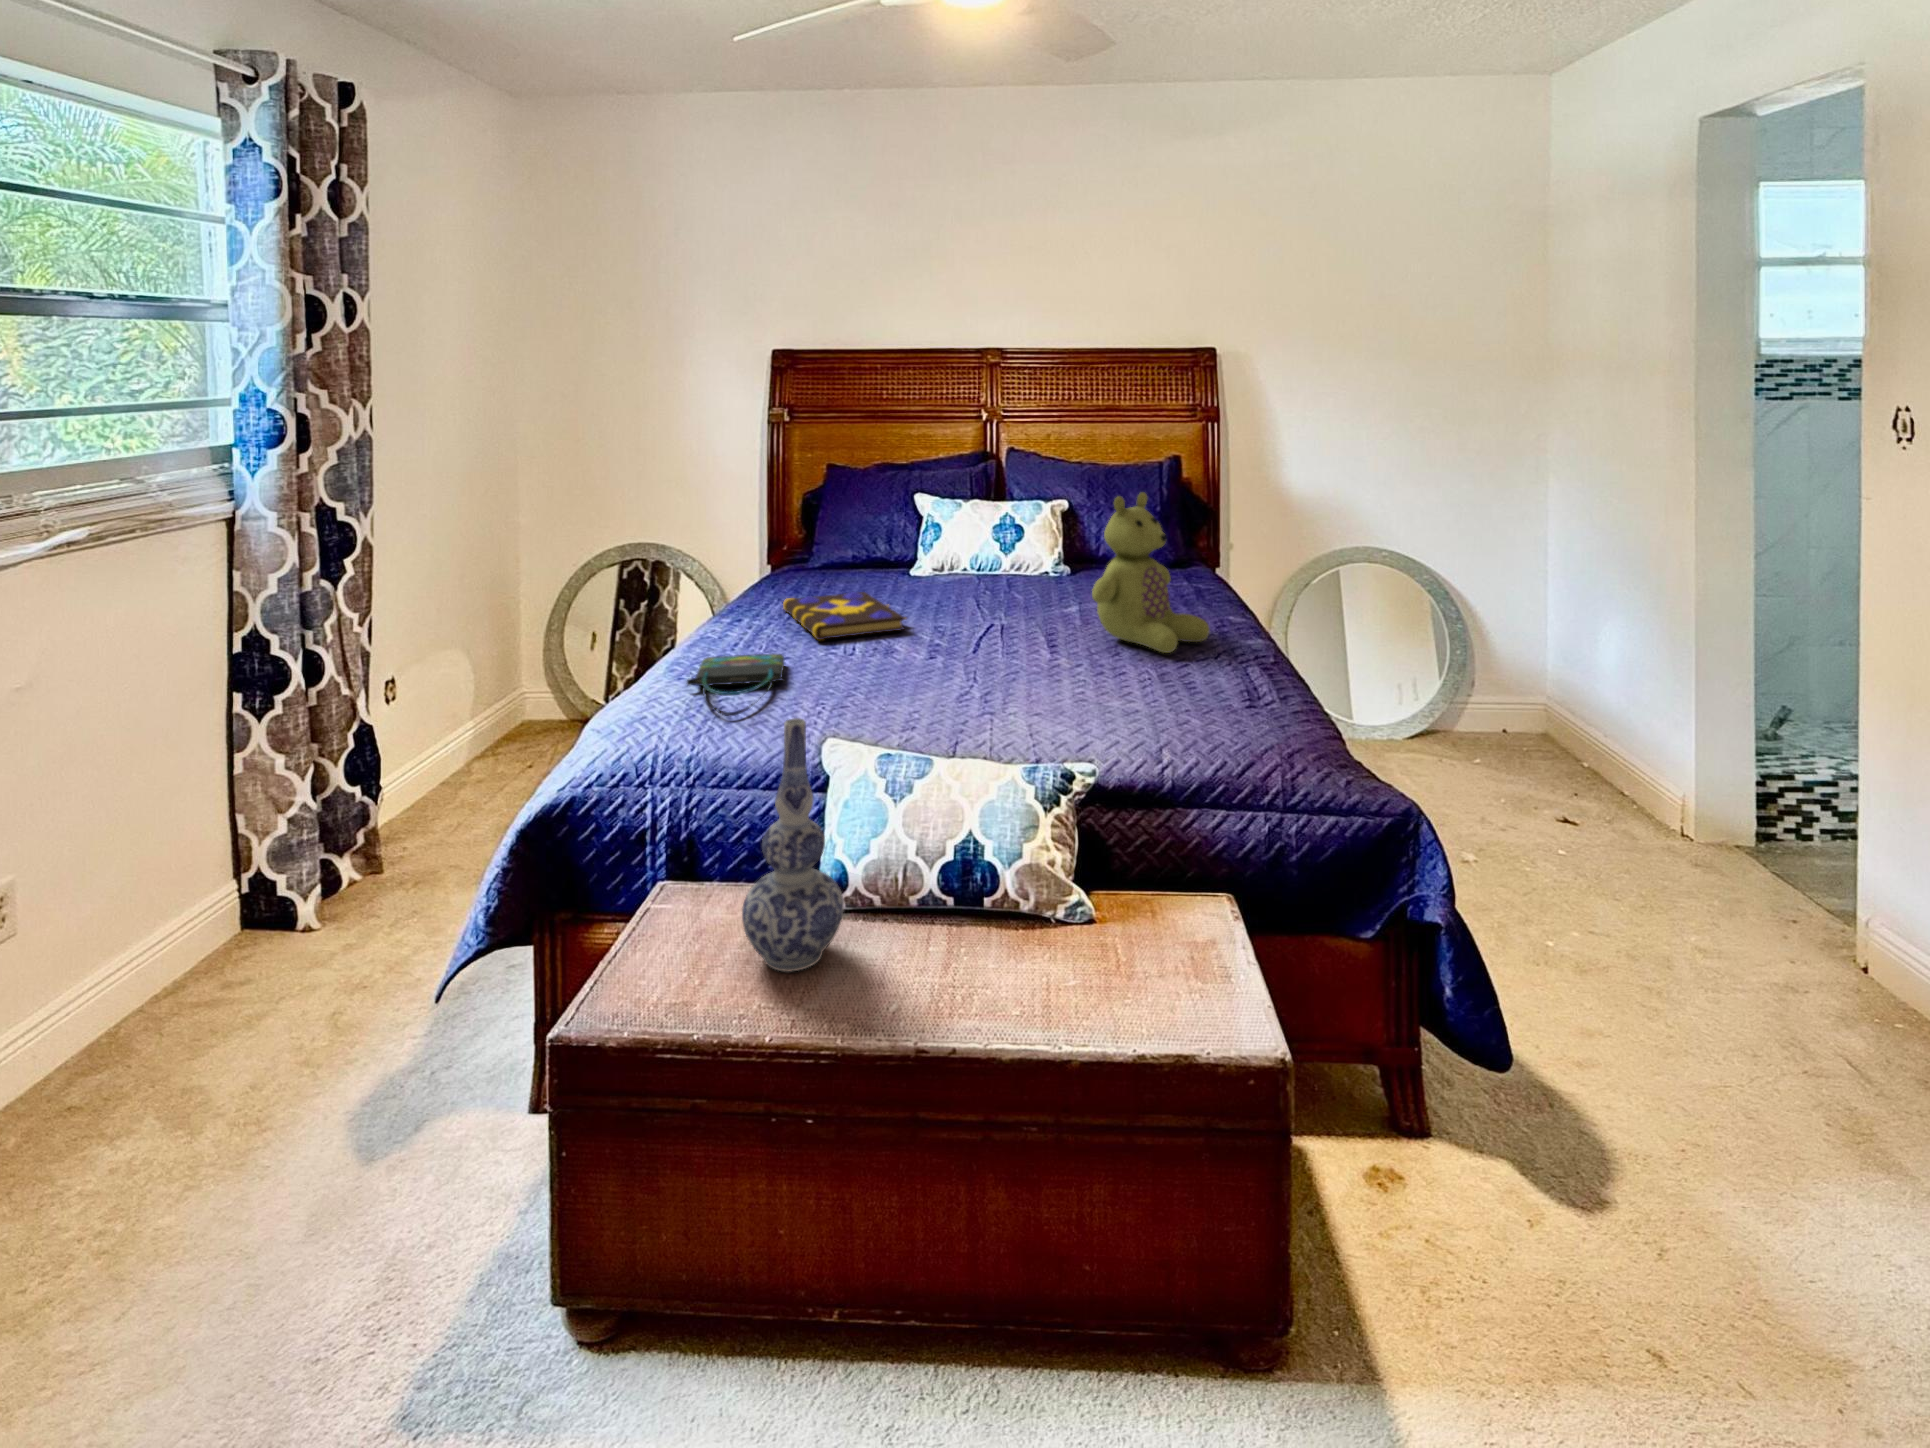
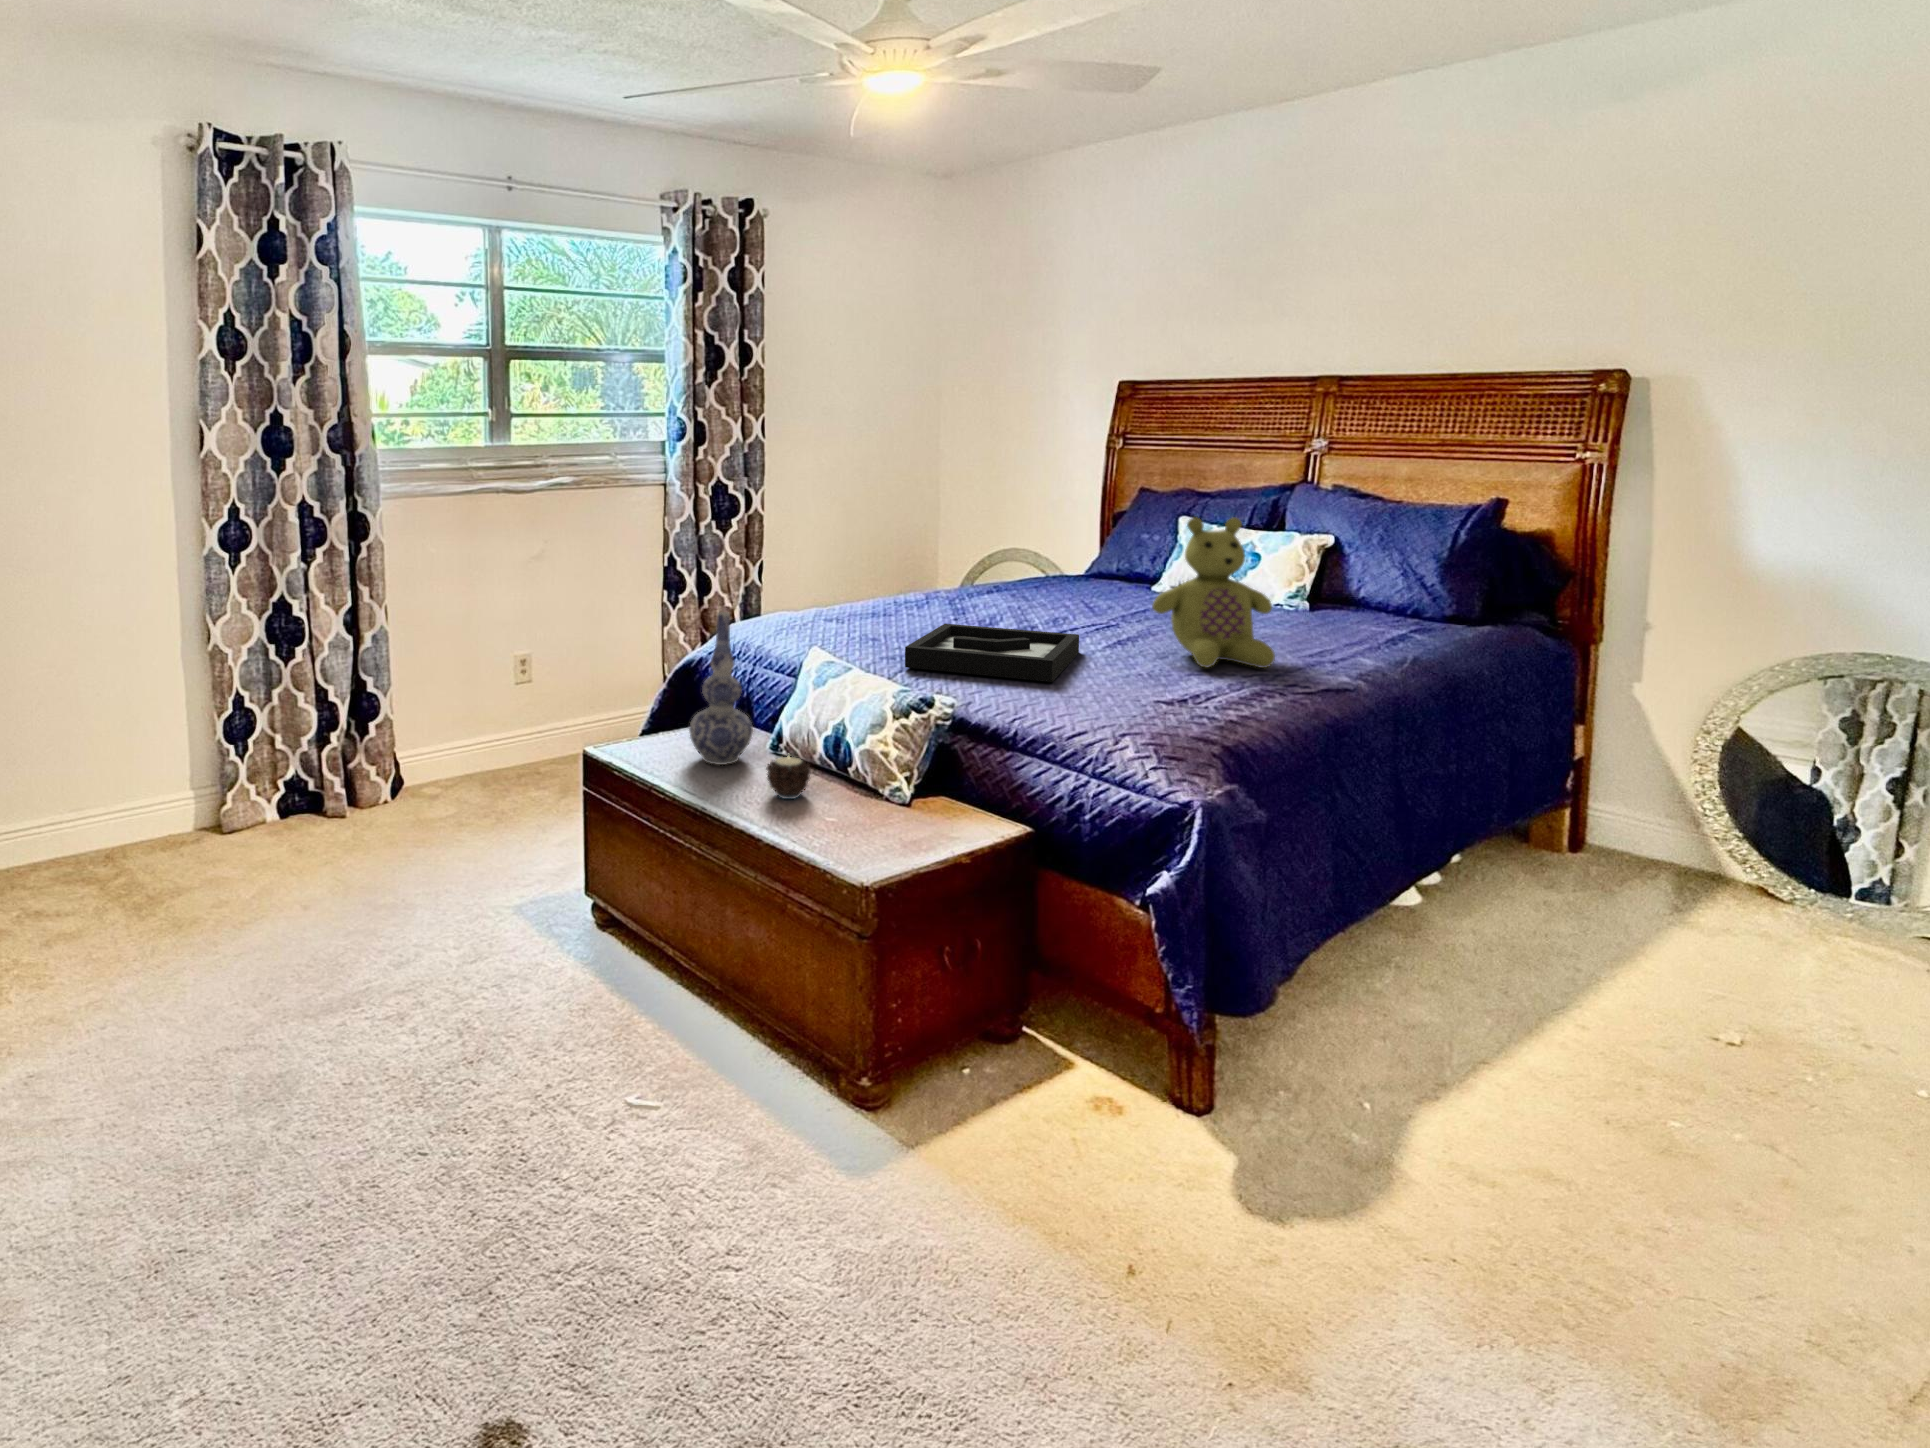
book: present [783,592,906,640] -> none [956,585,1057,618]
decorative tray: none [881,642,1104,732] -> present [905,624,1079,682]
tote bag: present [687,654,786,716] -> none [809,606,907,636]
candle: none [934,912,1000,985] -> present [766,757,811,799]

